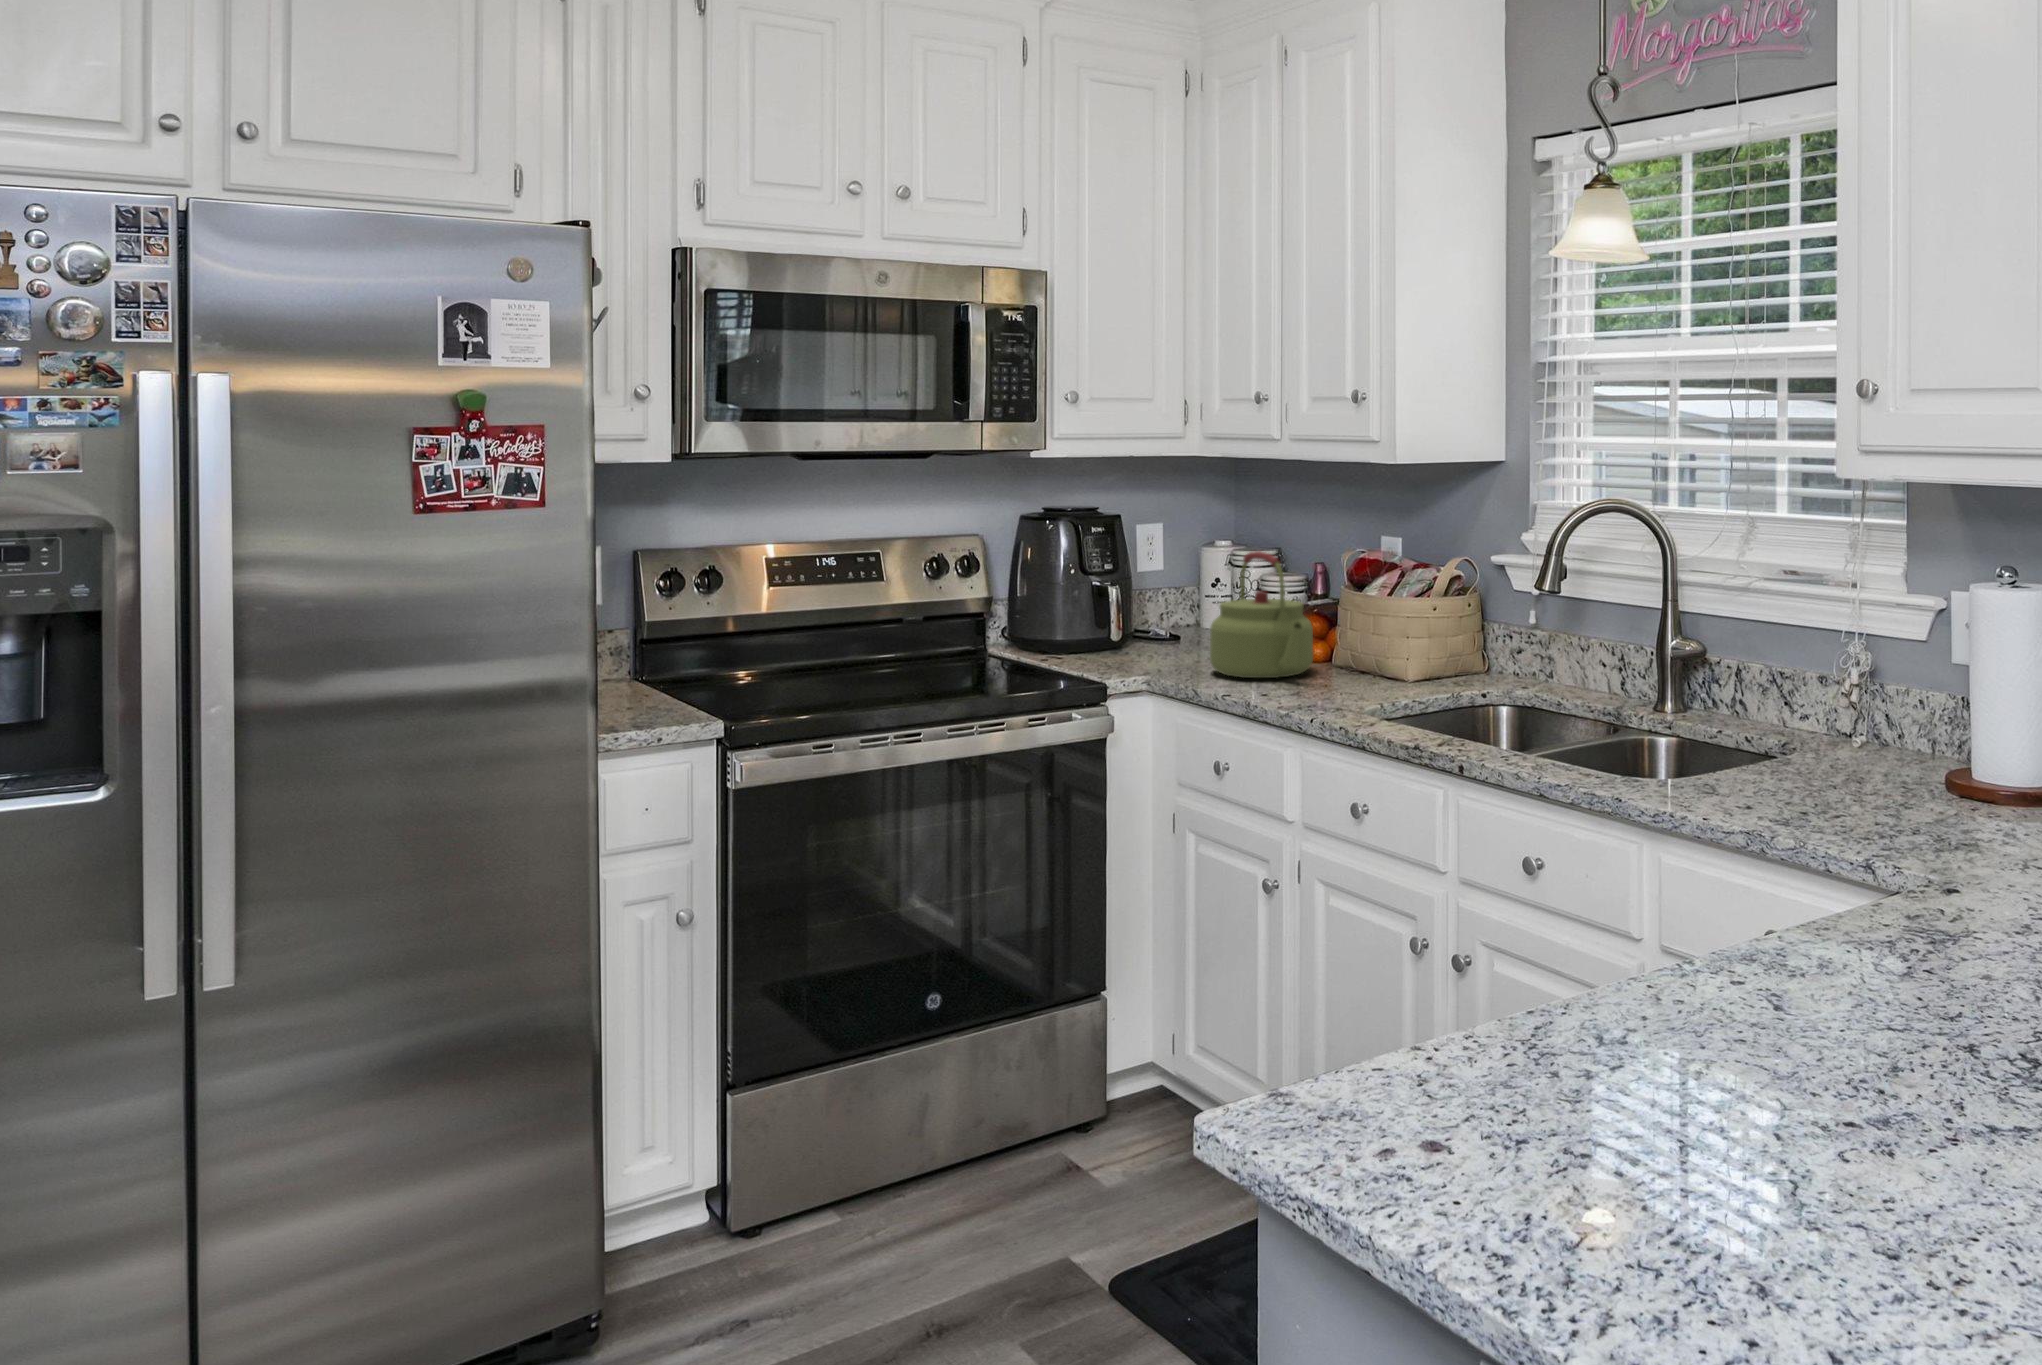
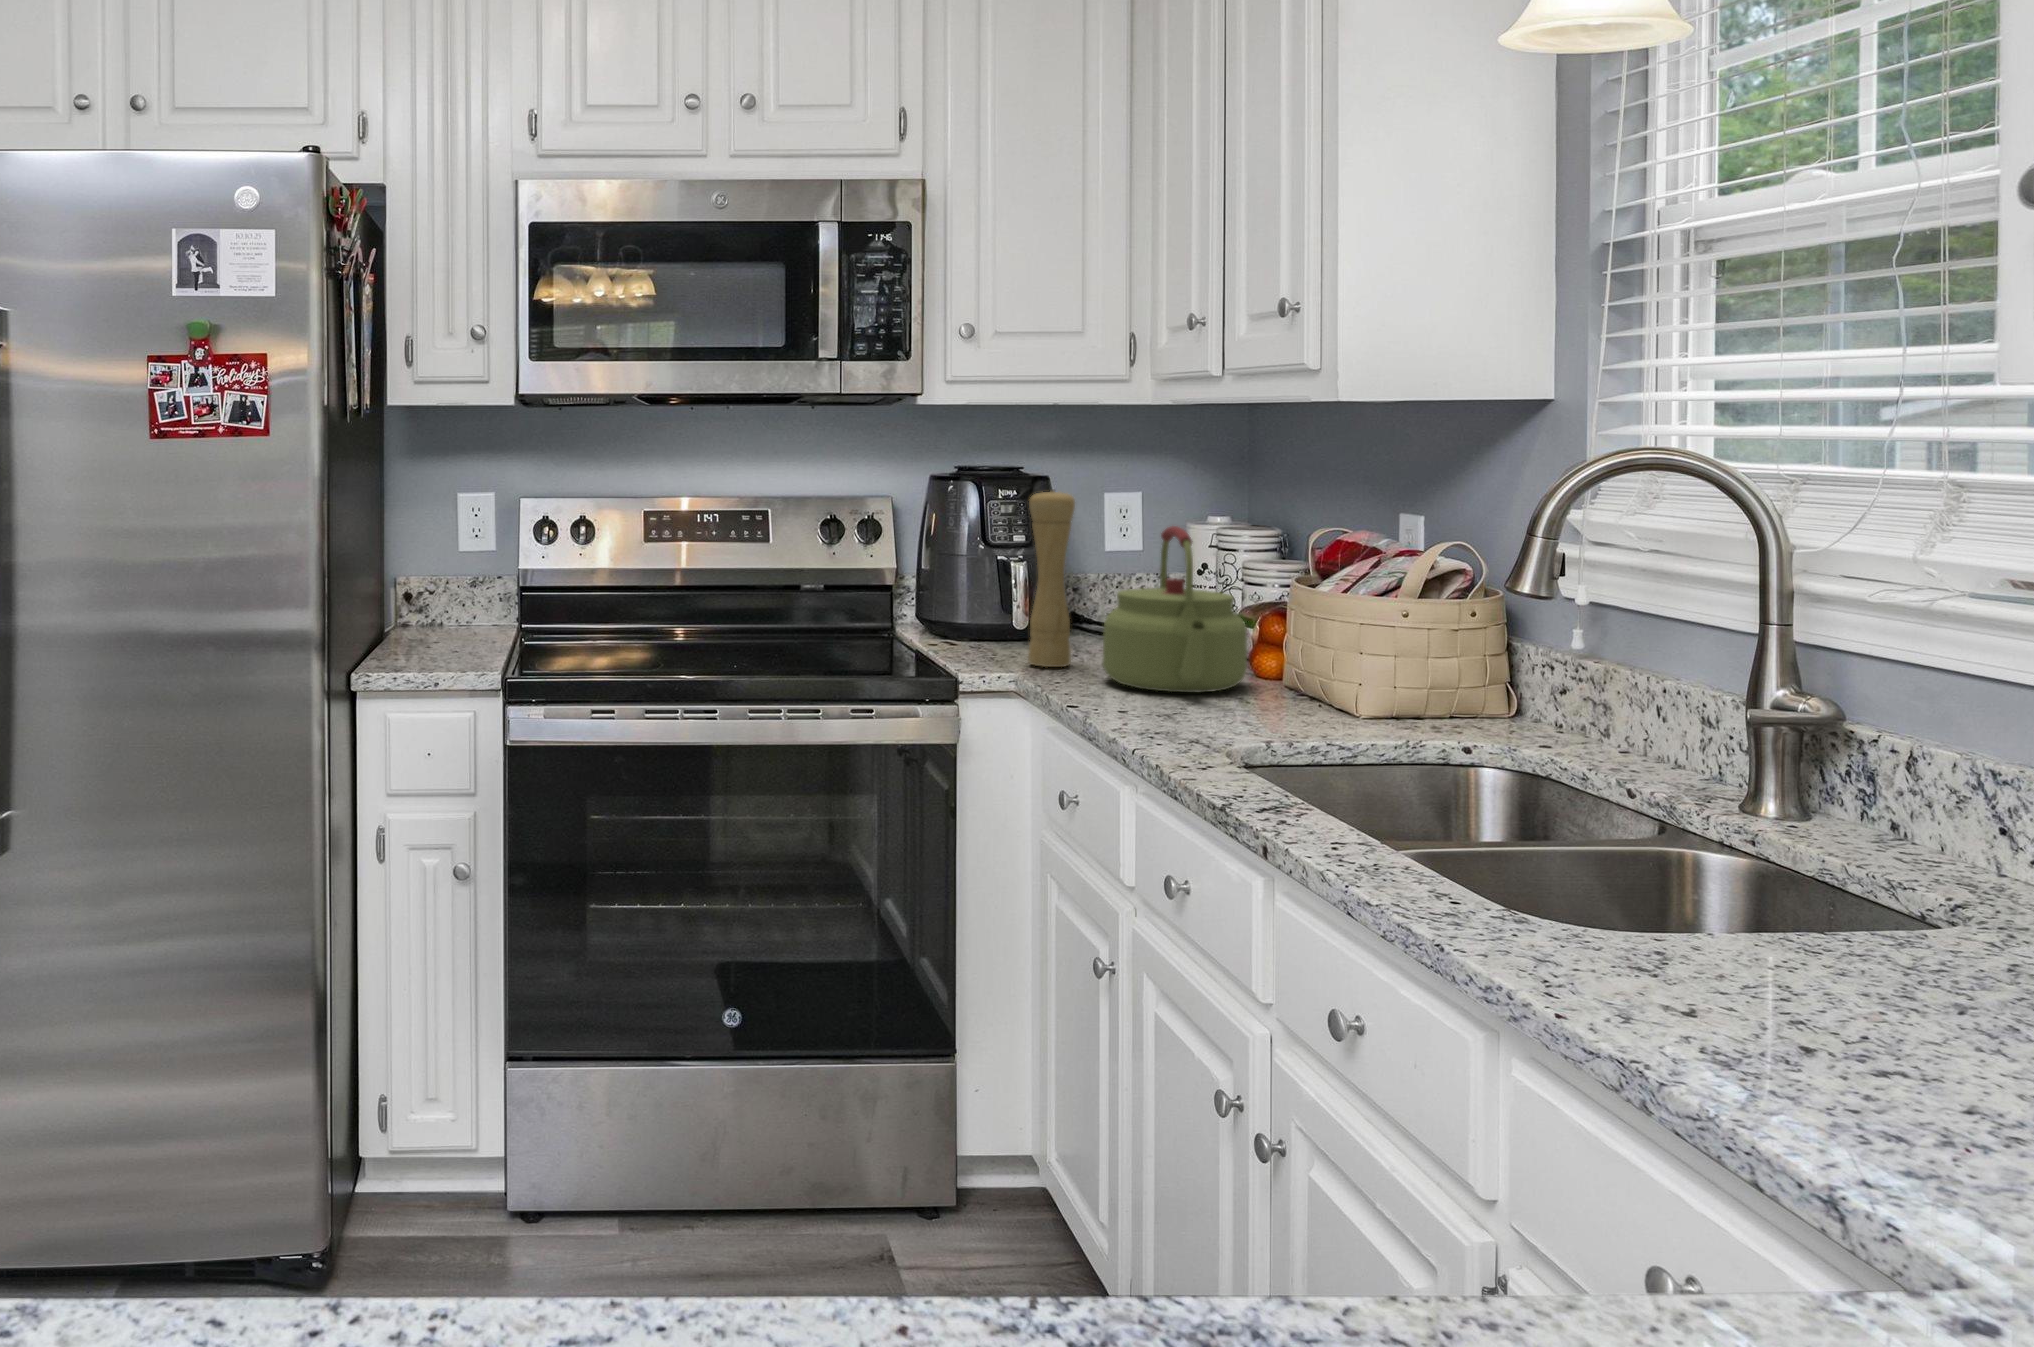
pepper mill: none [1137,525,1172,669] -> present [1028,489,1075,667]

